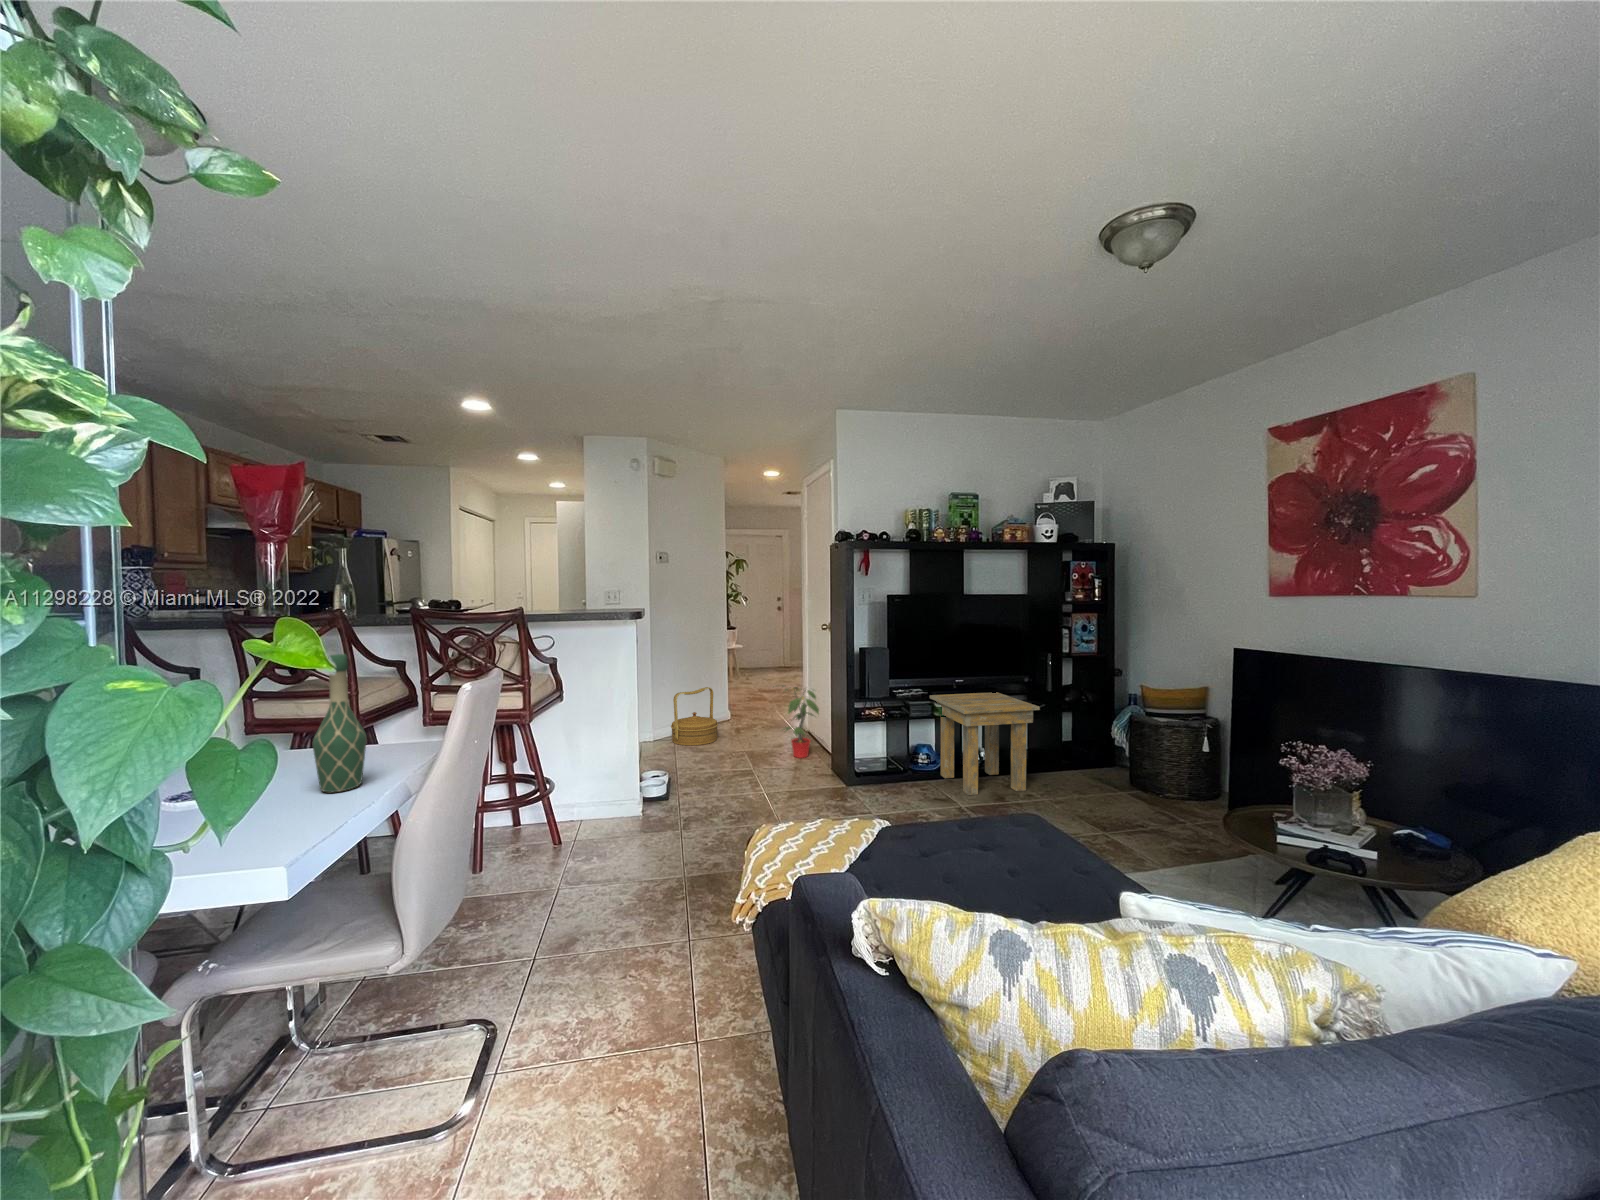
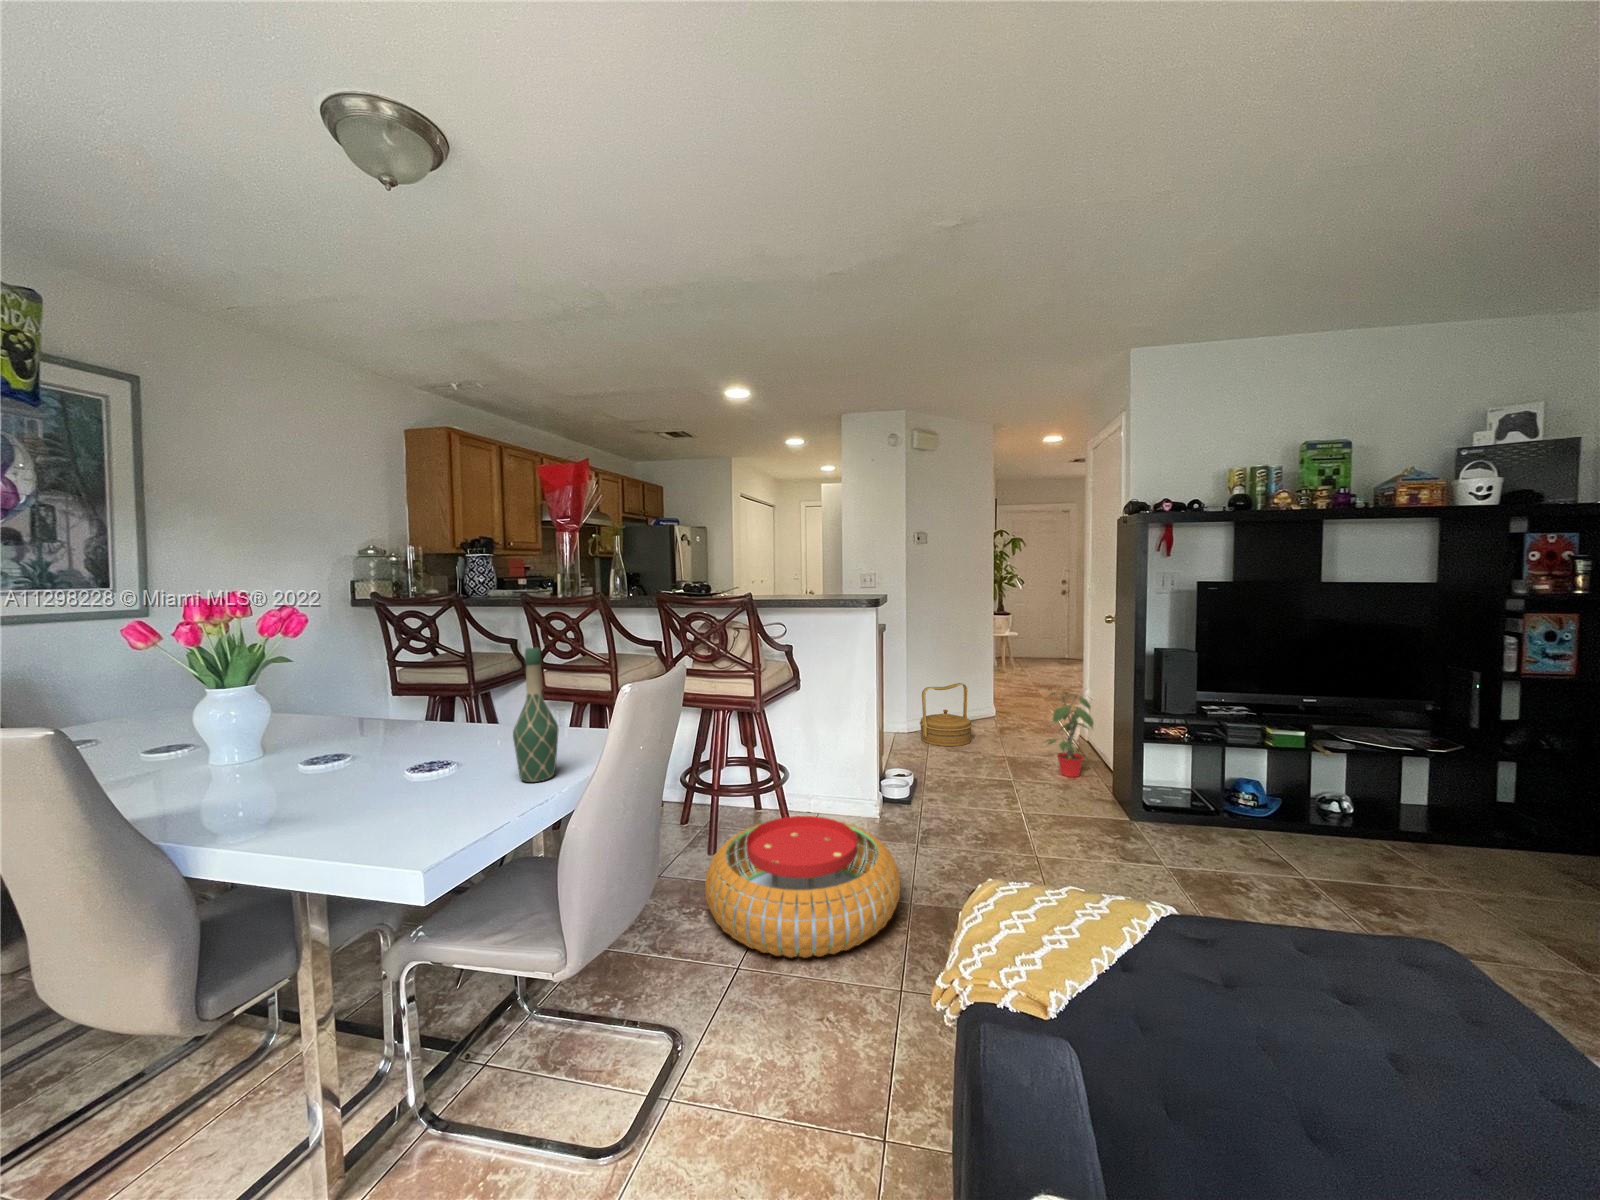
side table: present [930,692,1040,795] -> none [1262,719,1473,880]
pouf: none [485,813,680,942] -> present [705,816,900,958]

